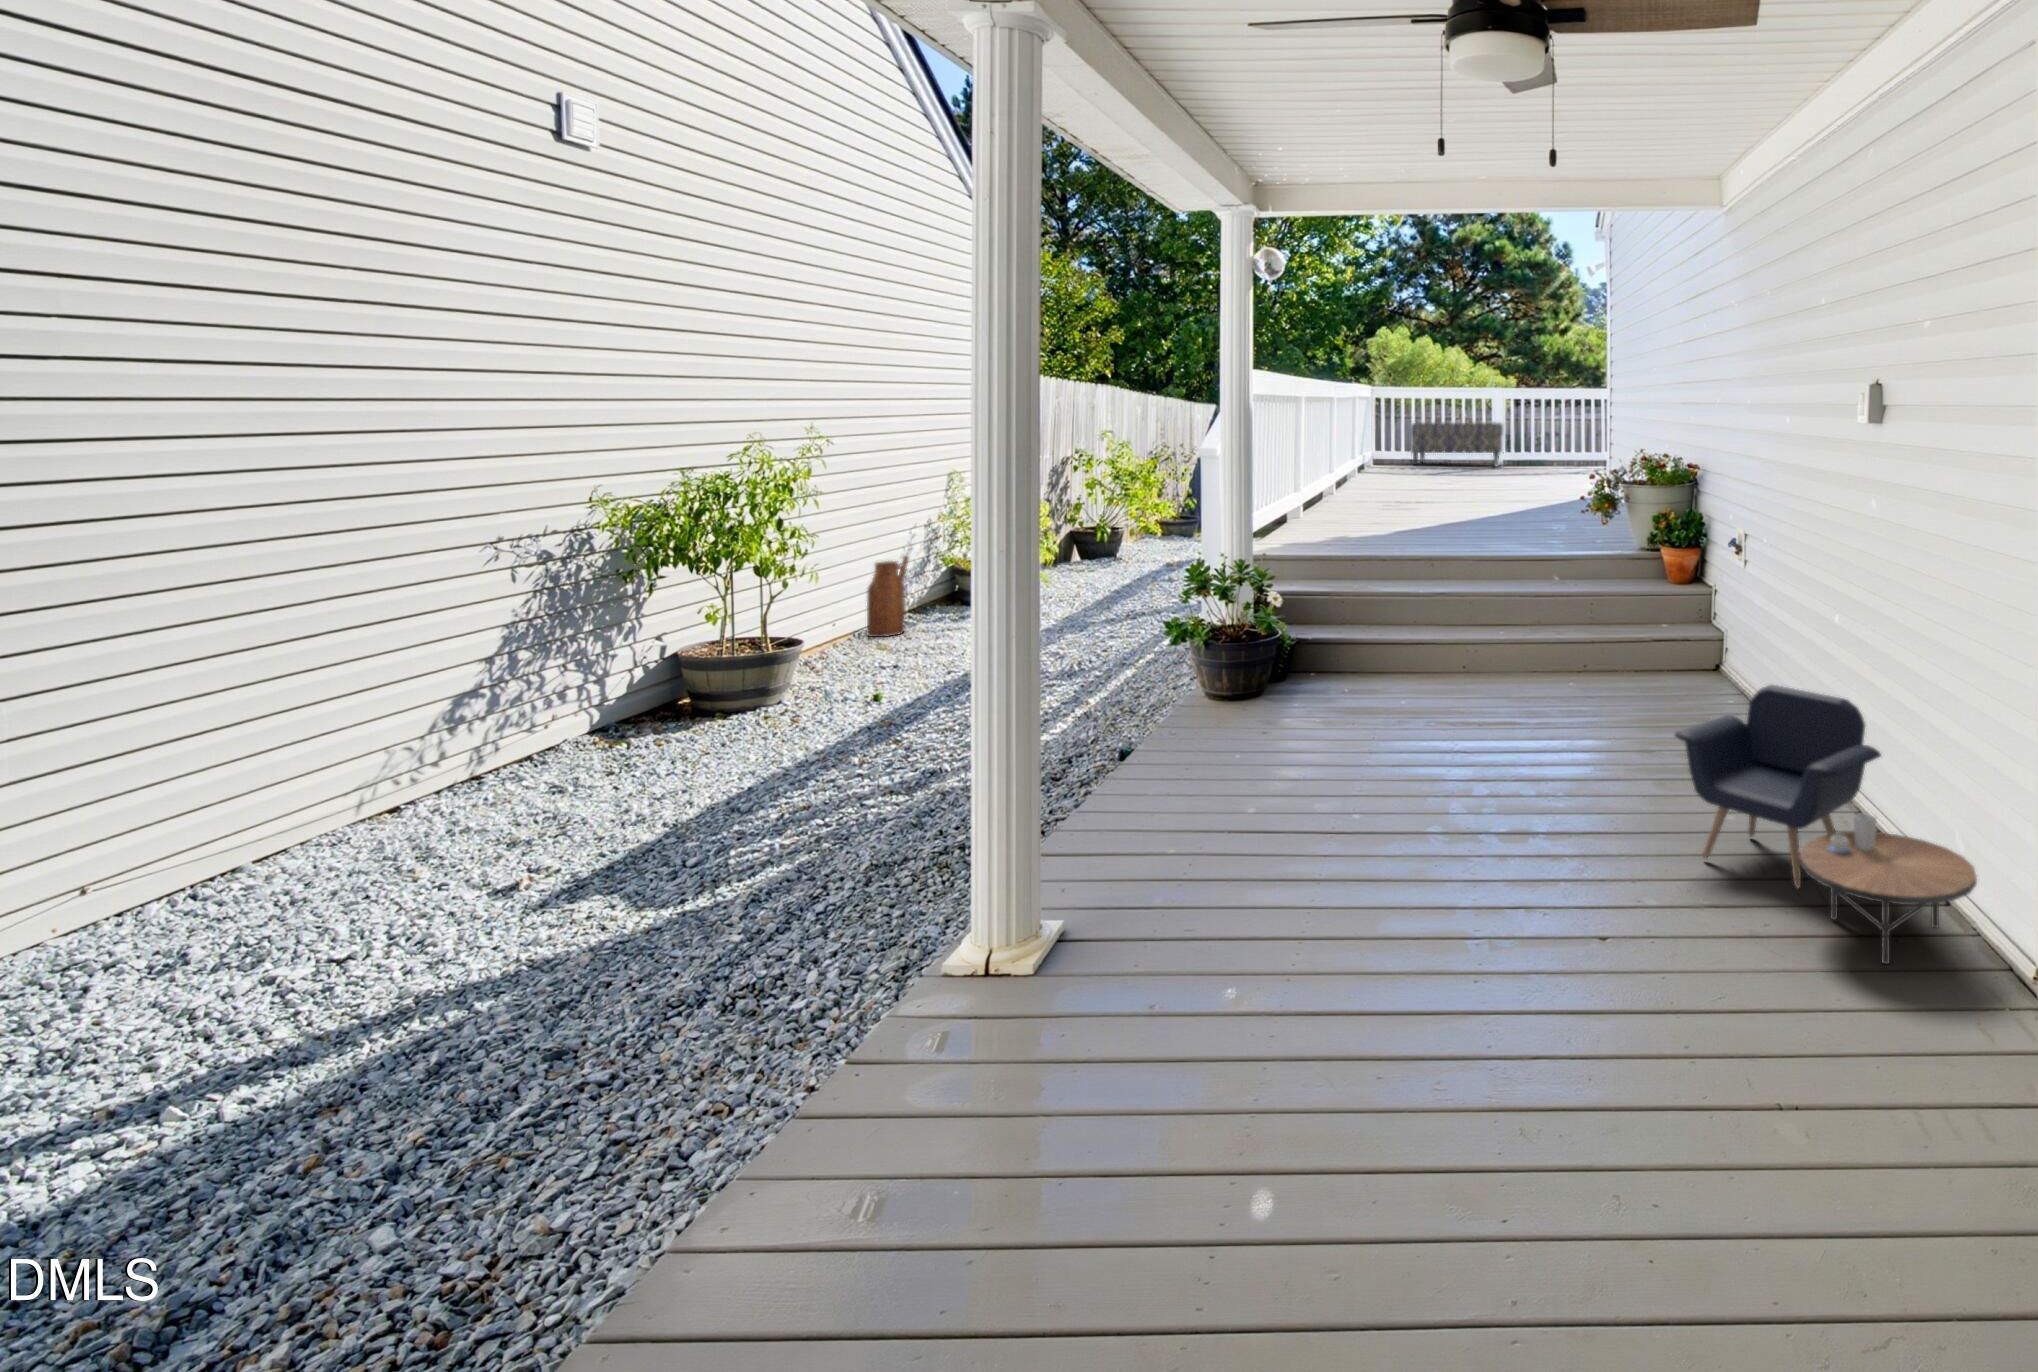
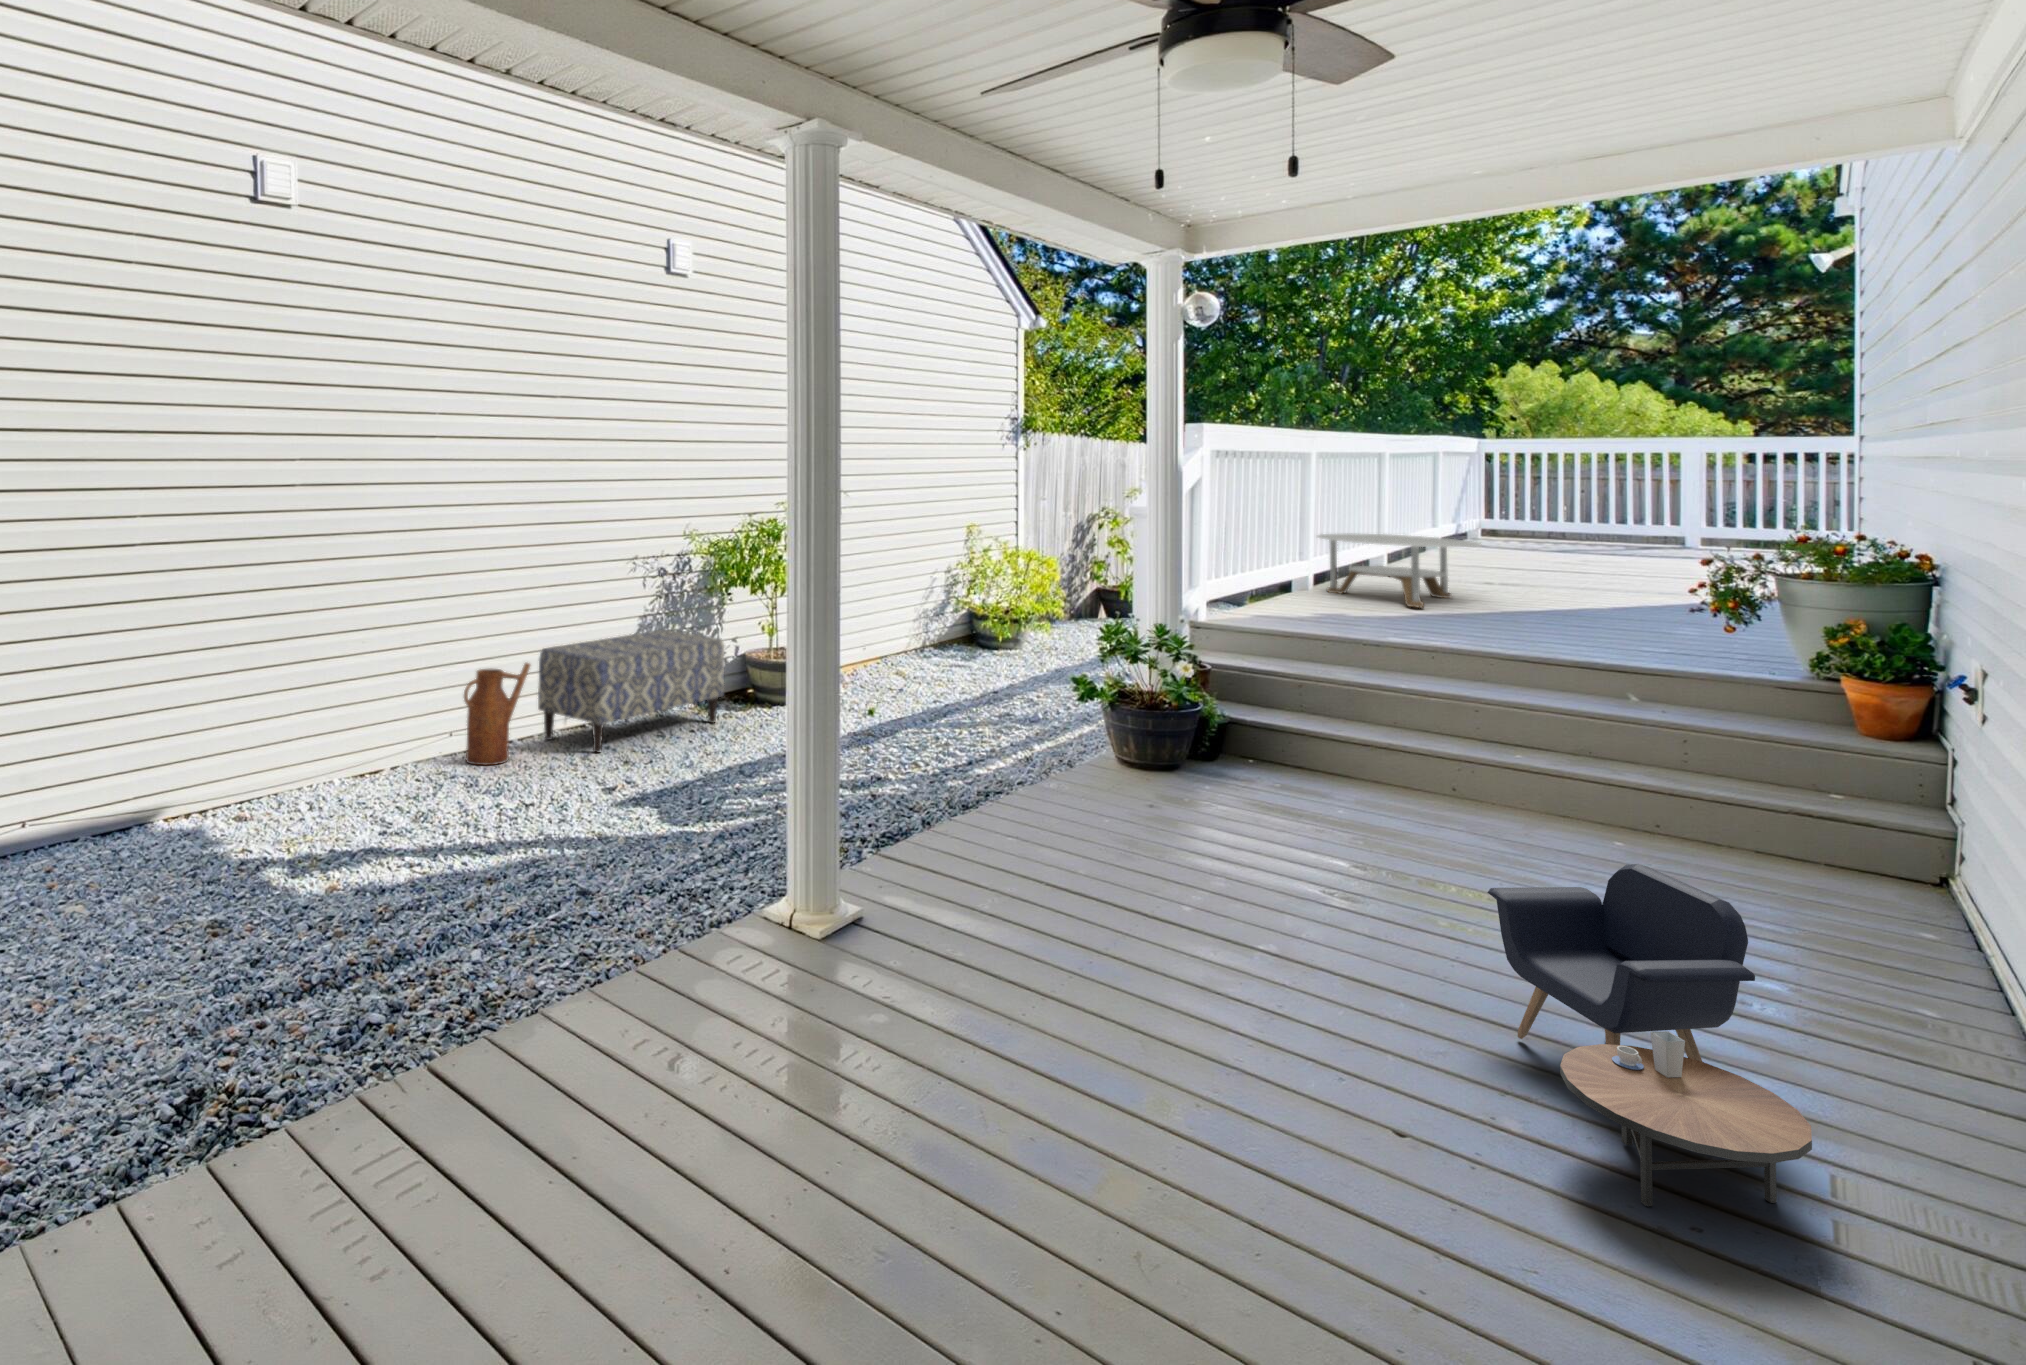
bench: present [1411,422,1503,465] -> present [538,629,724,753]
round table: none [1307,457,1440,518] -> present [1317,534,1480,608]
watering can: present [867,556,909,637] -> present [464,663,530,765]

